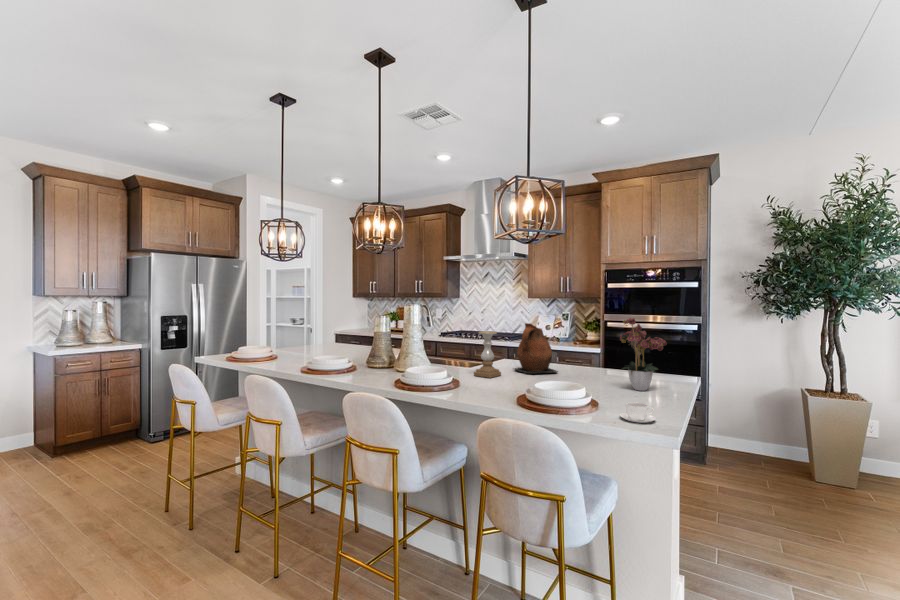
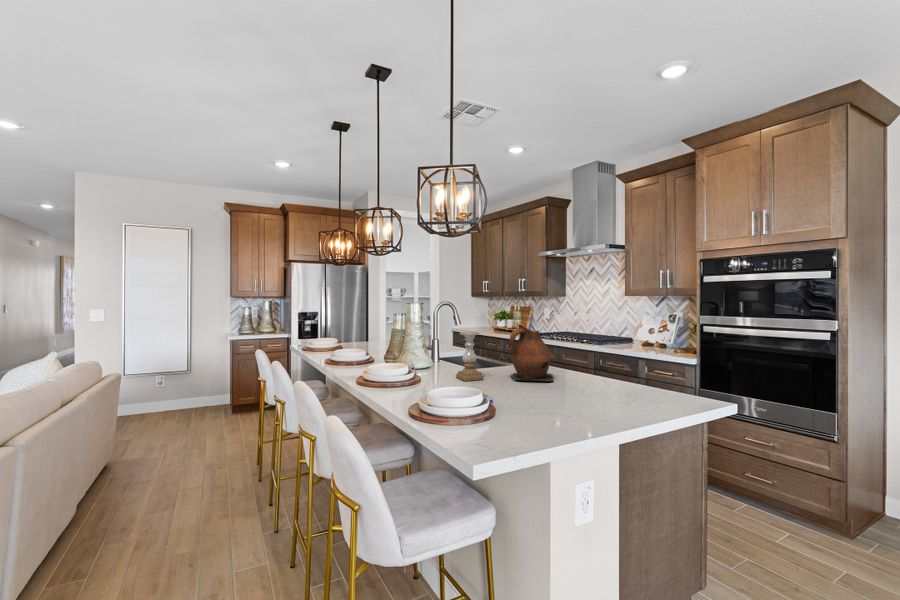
flower arrangement: present [620,318,667,391] -> none [569,316,639,412]
coffee cup: present [620,402,656,423] -> none [476,423,518,449]

